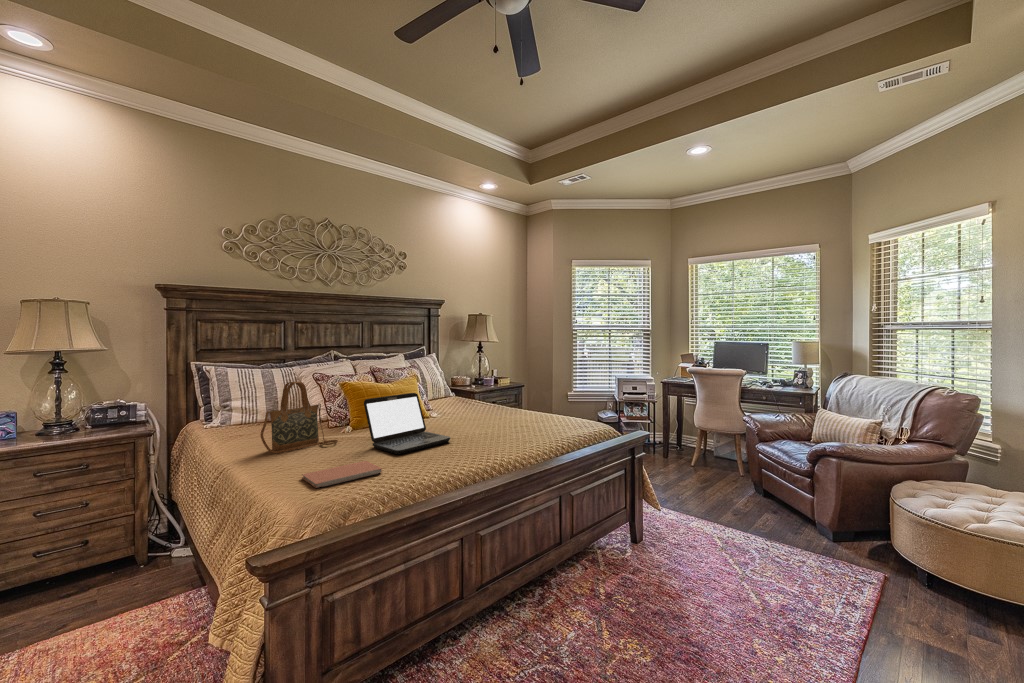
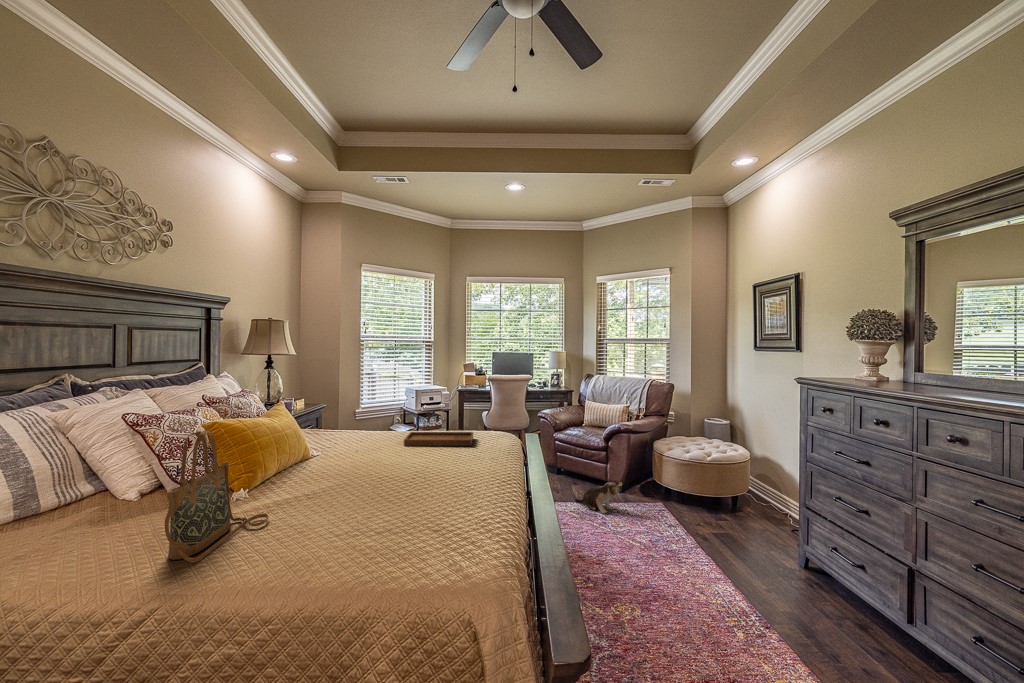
laptop: present [364,393,450,454] -> none [315,427,412,510]
tray: none [507,401,574,429] -> present [404,419,473,446]
notebook: present [302,461,382,488] -> none [354,526,438,578]
plush toy: none [747,511,796,550] -> present [575,482,622,513]

